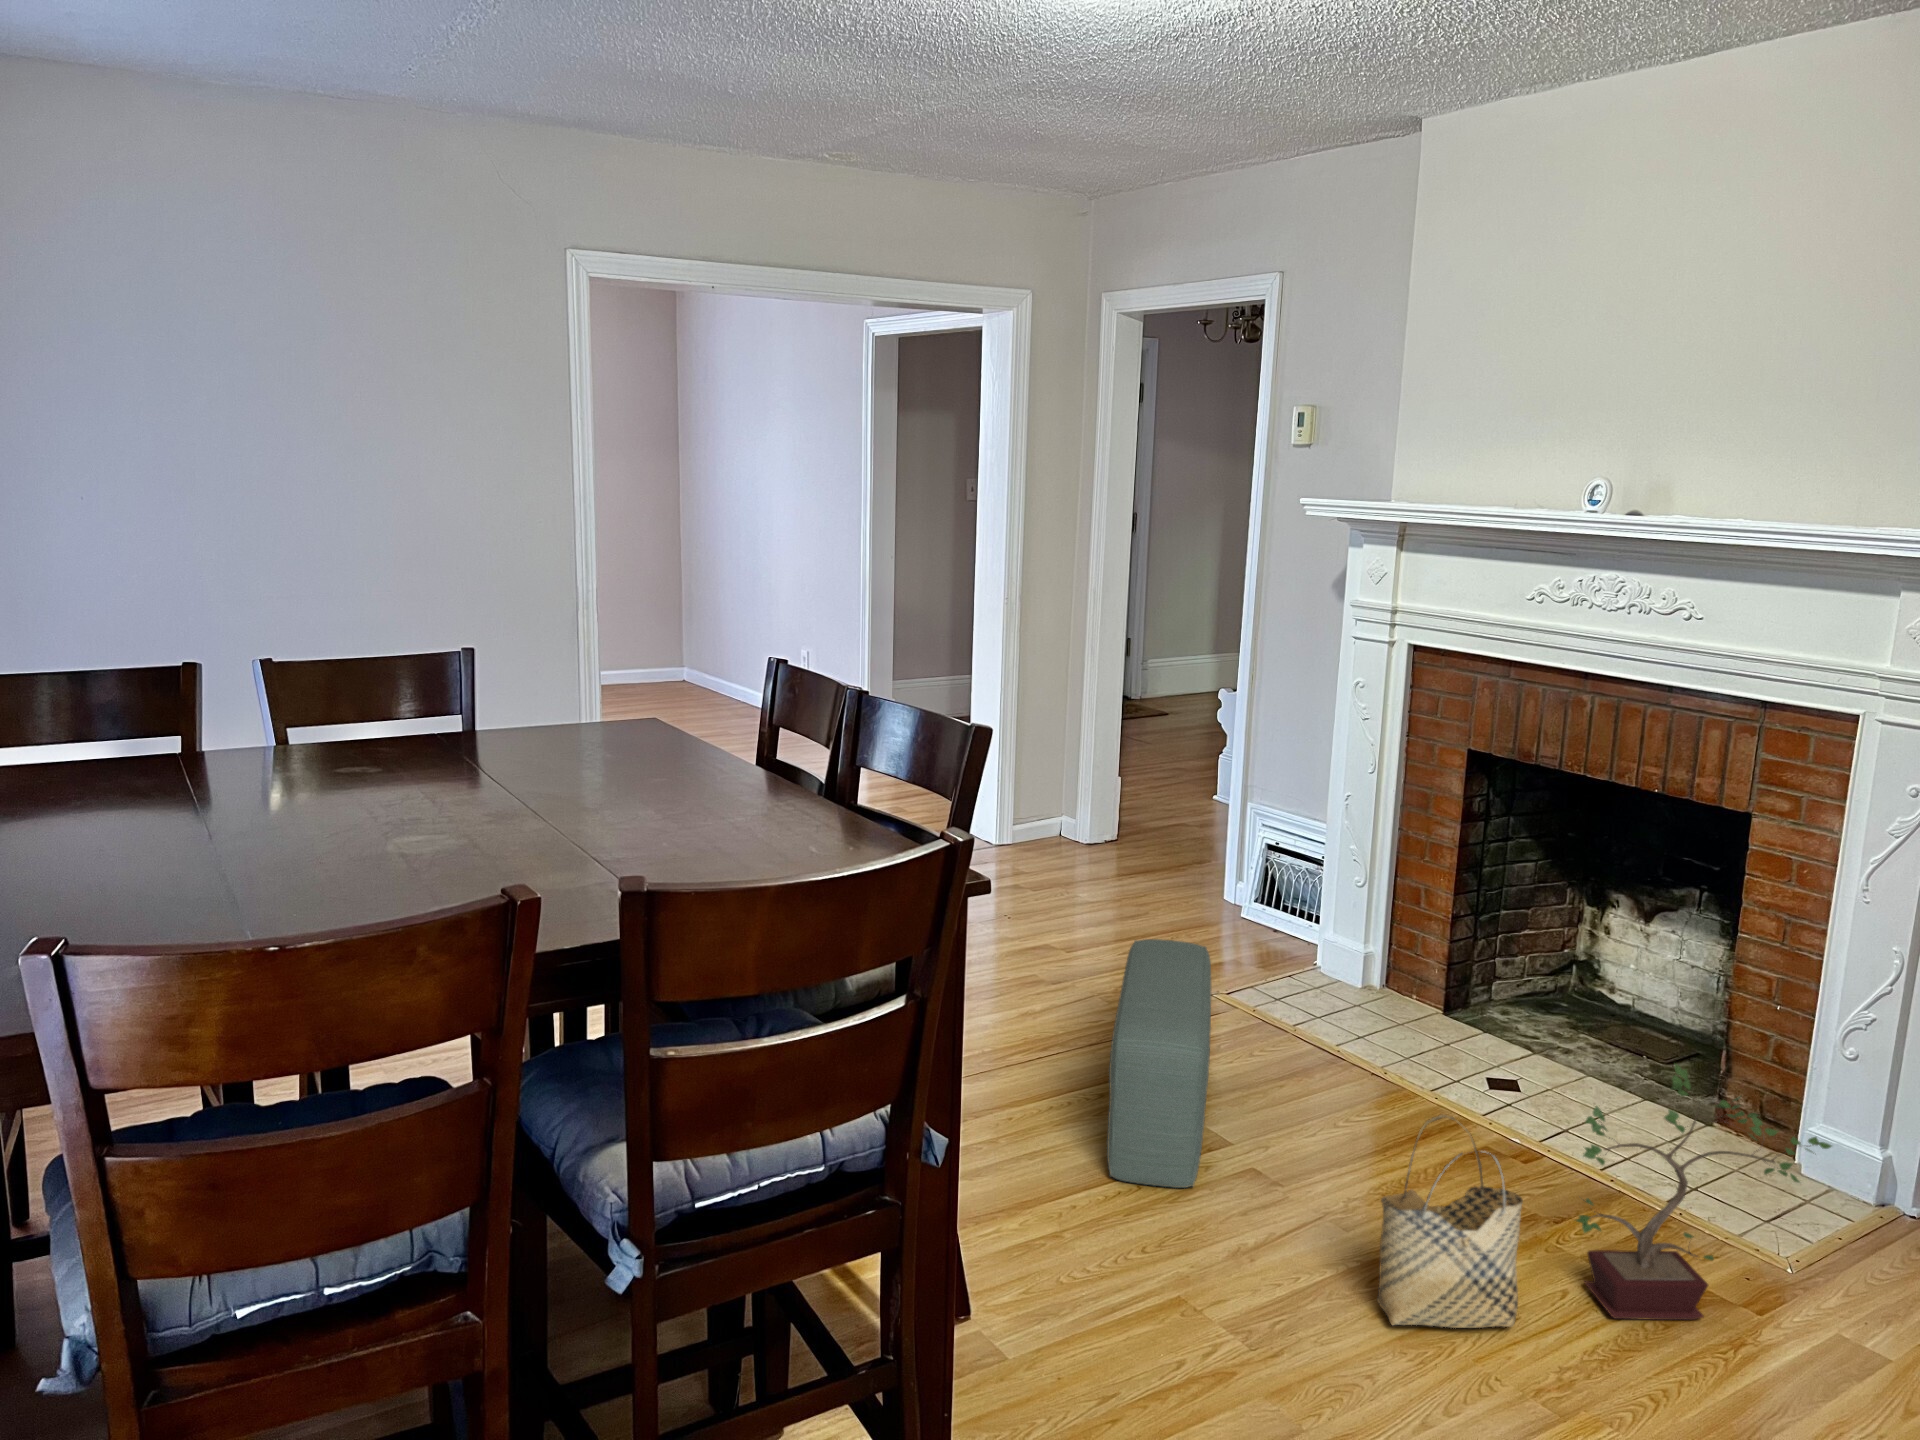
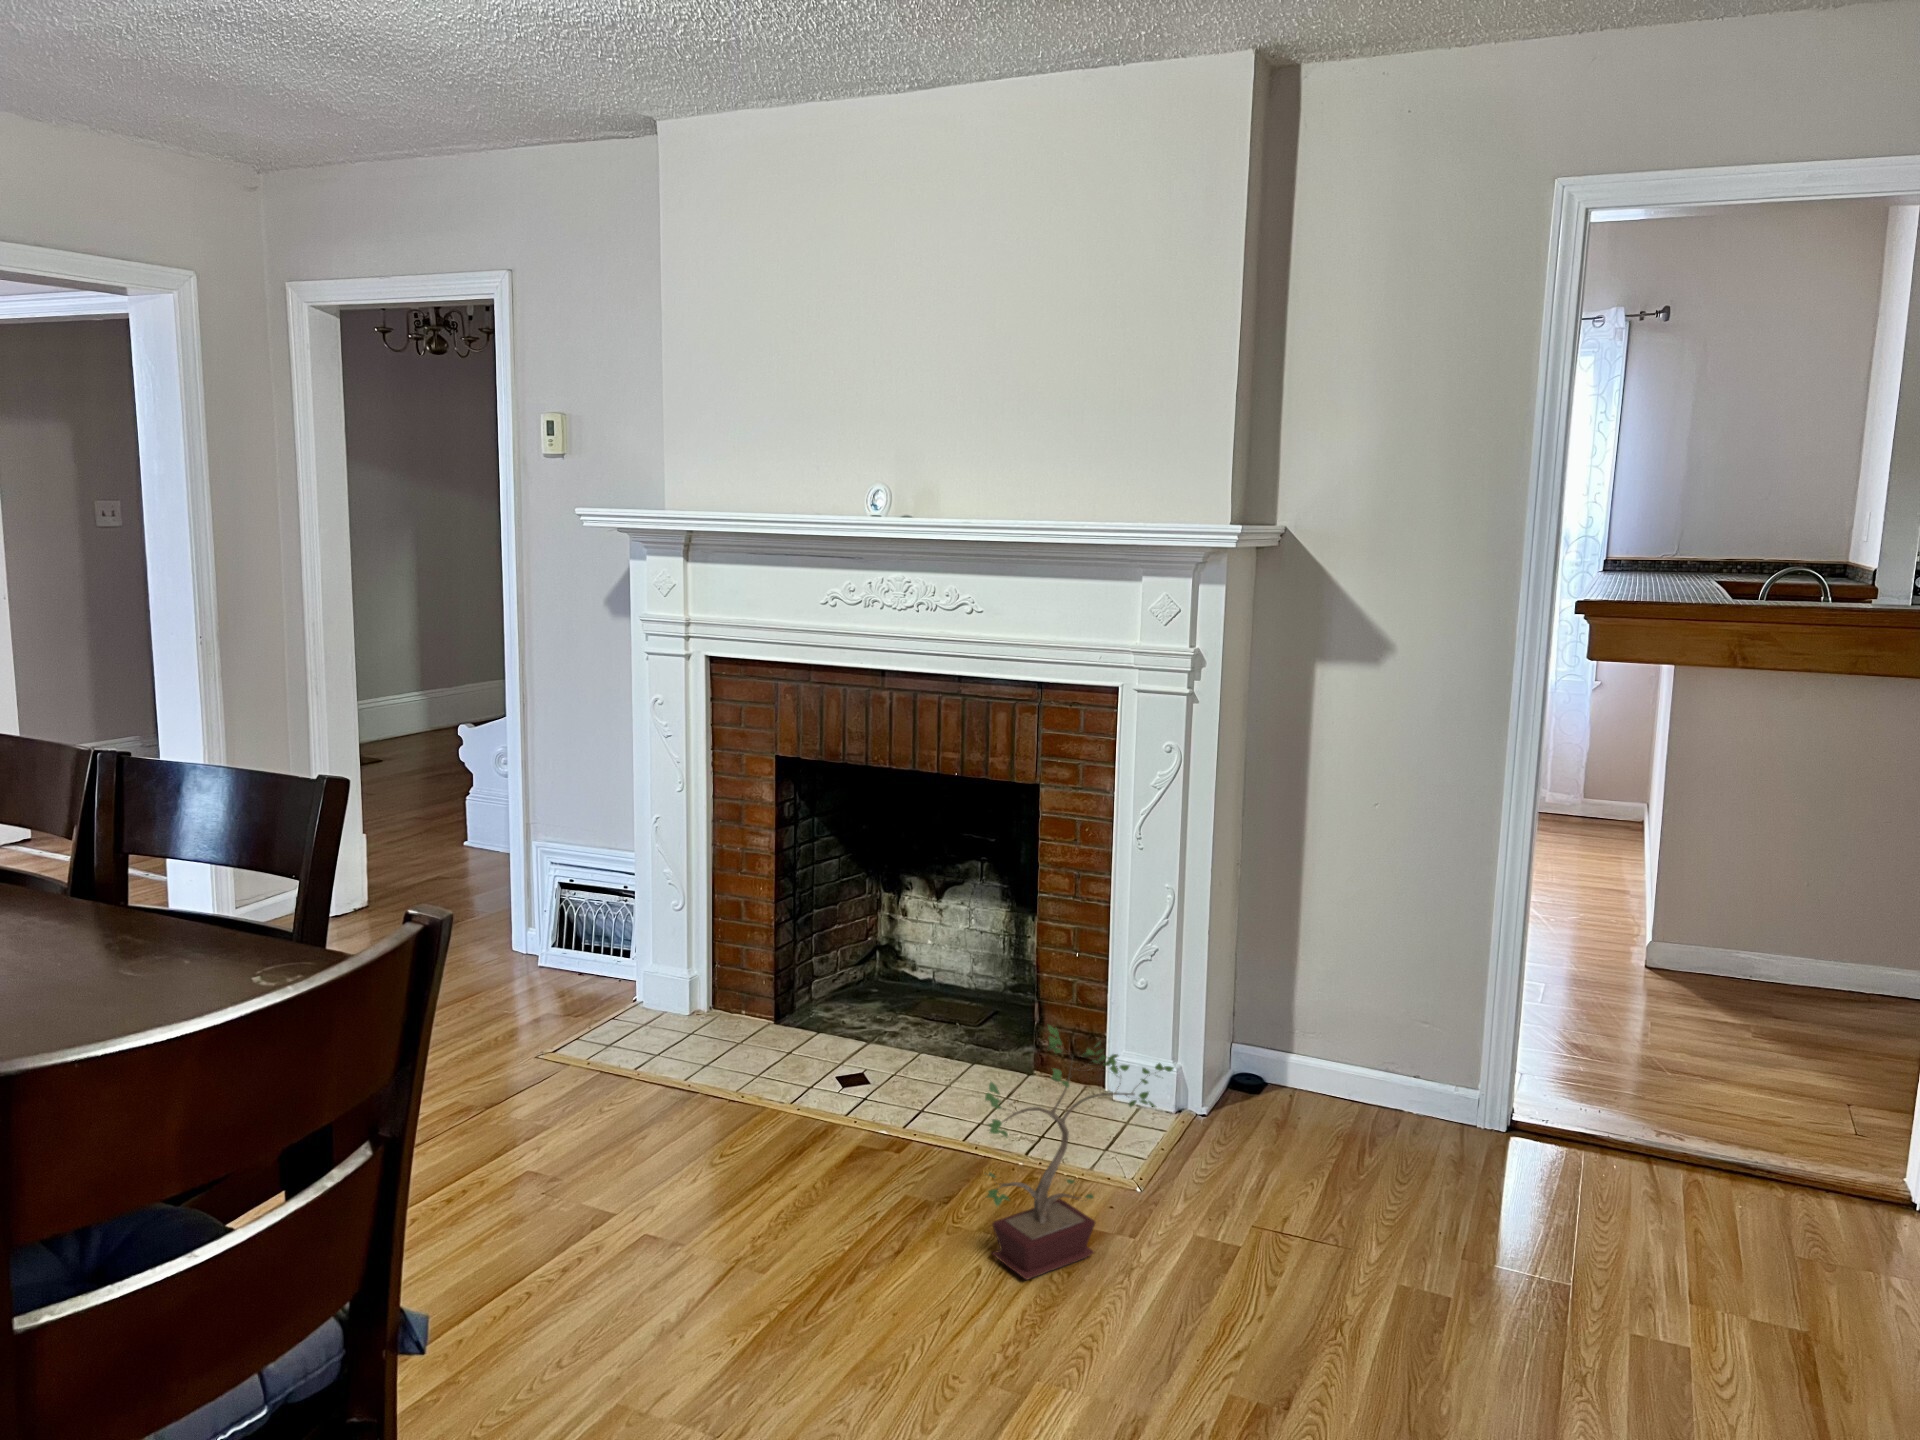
pouf: present [1107,939,1211,1188] -> none [459,1005,594,1297]
woven basket: present [1377,1115,1523,1328] -> none [818,1127,951,1360]

